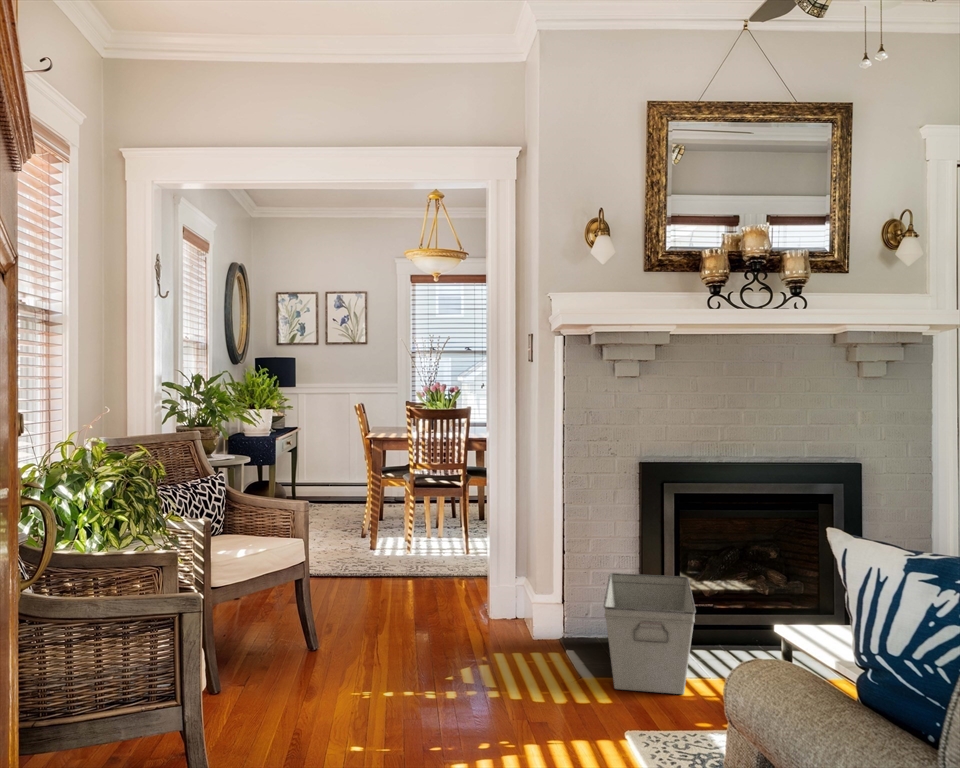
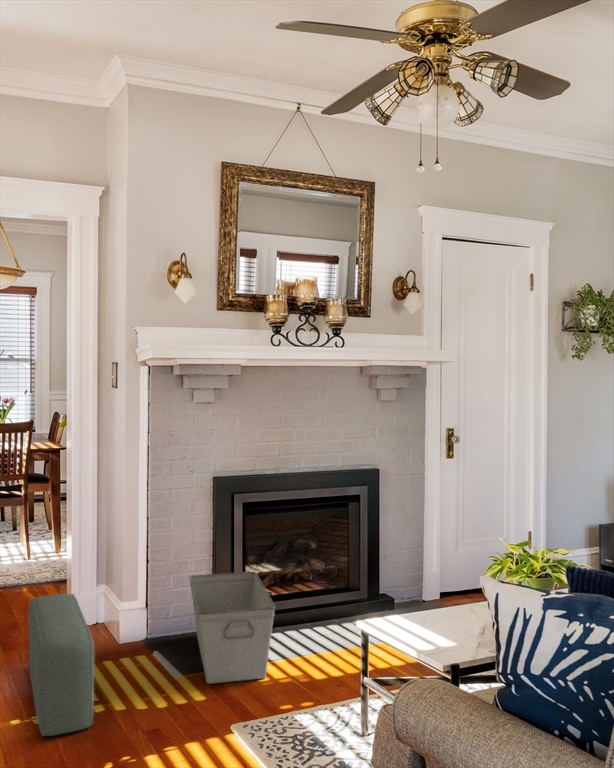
pouf: none [432,573,487,706] -> present [28,593,94,736]

